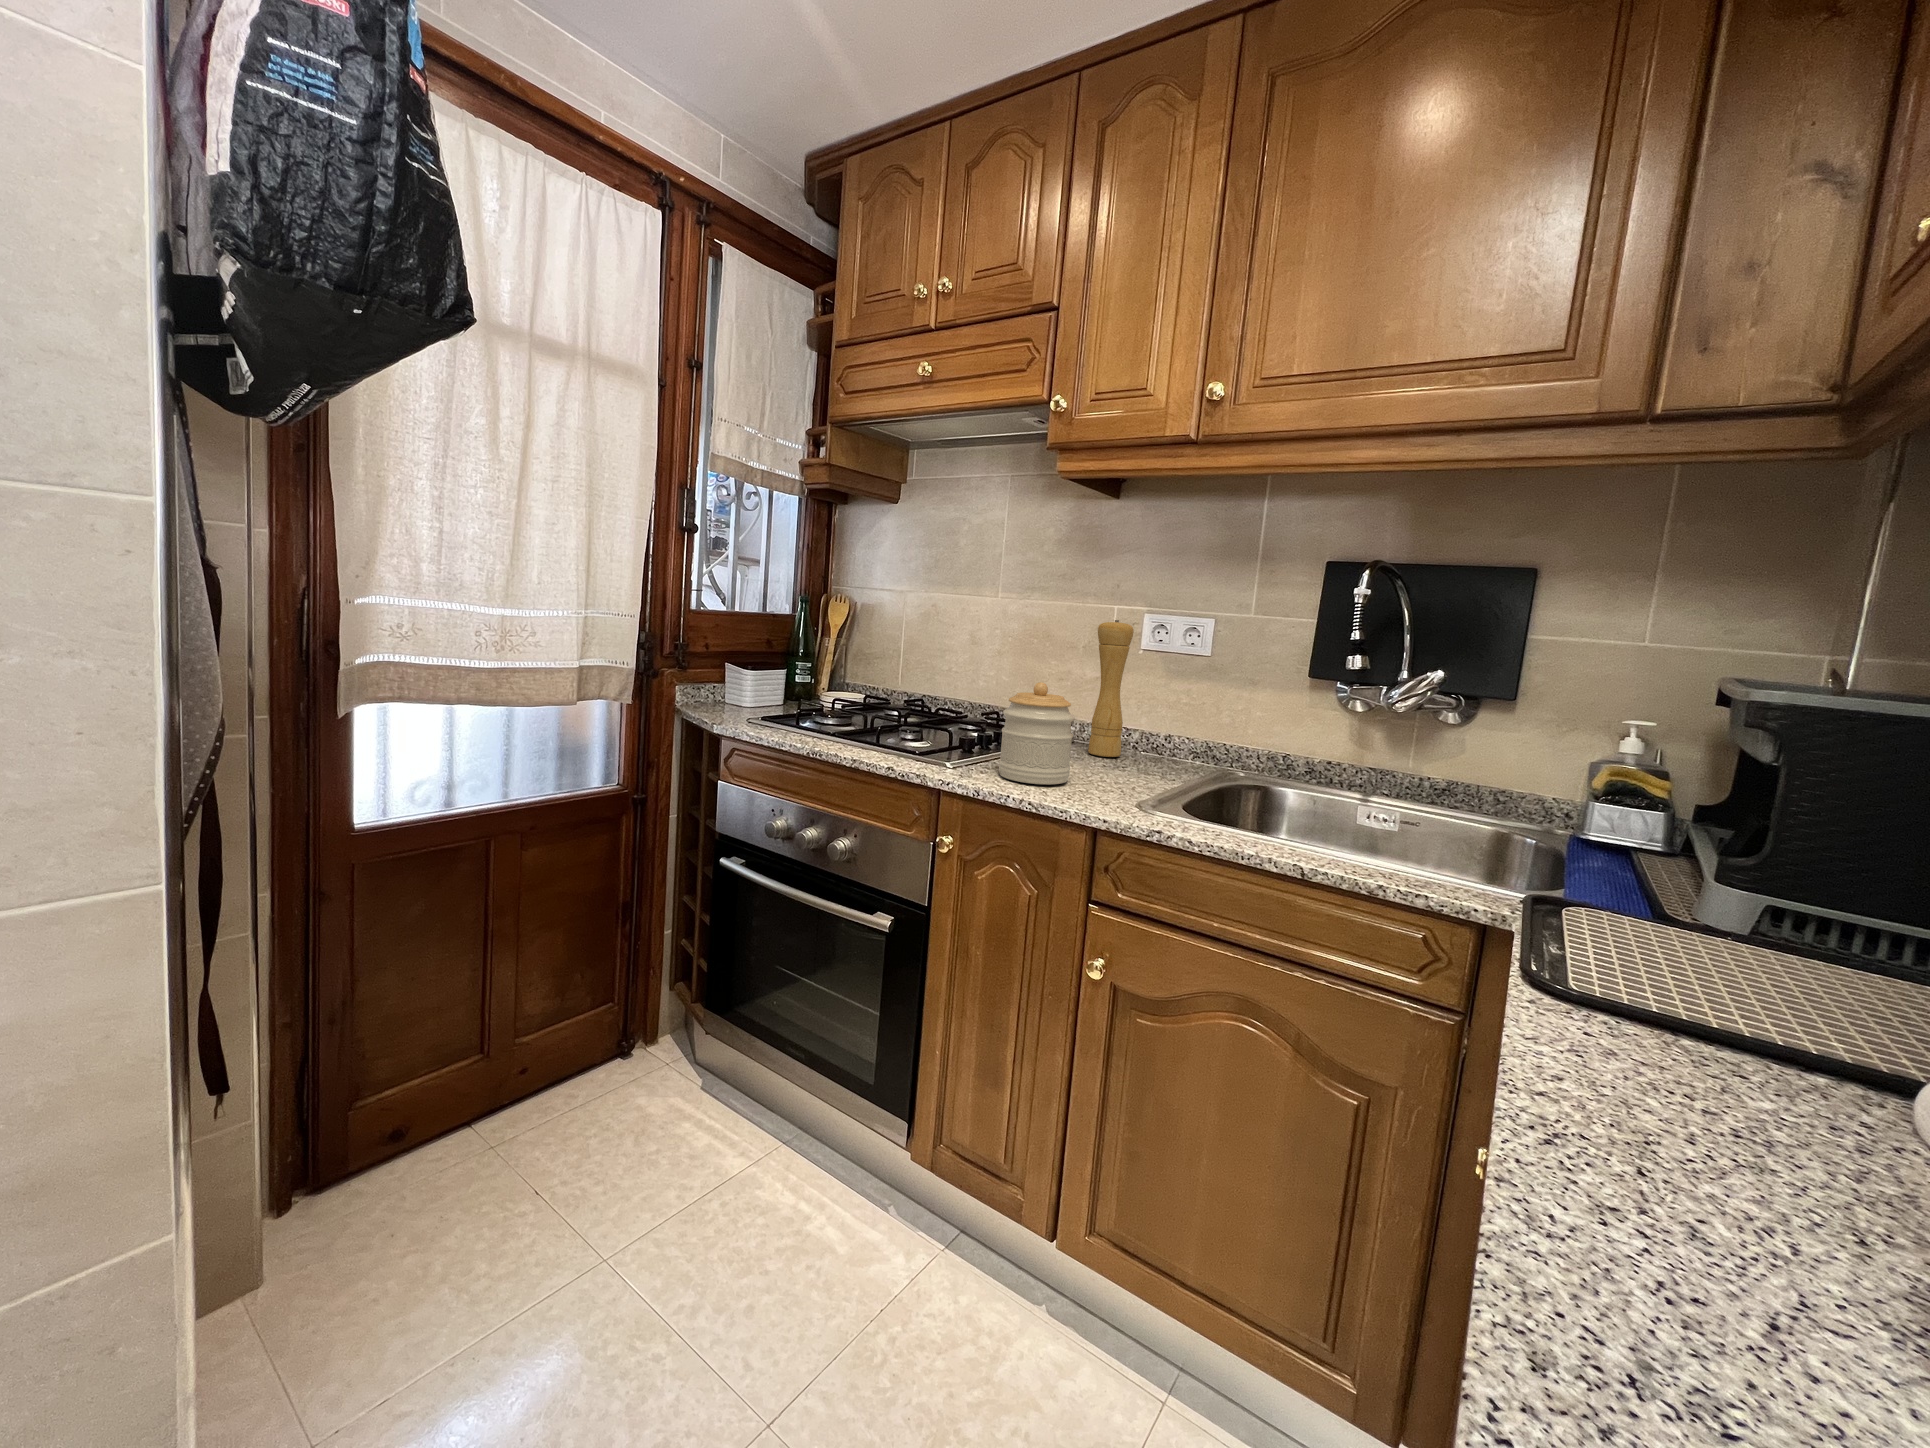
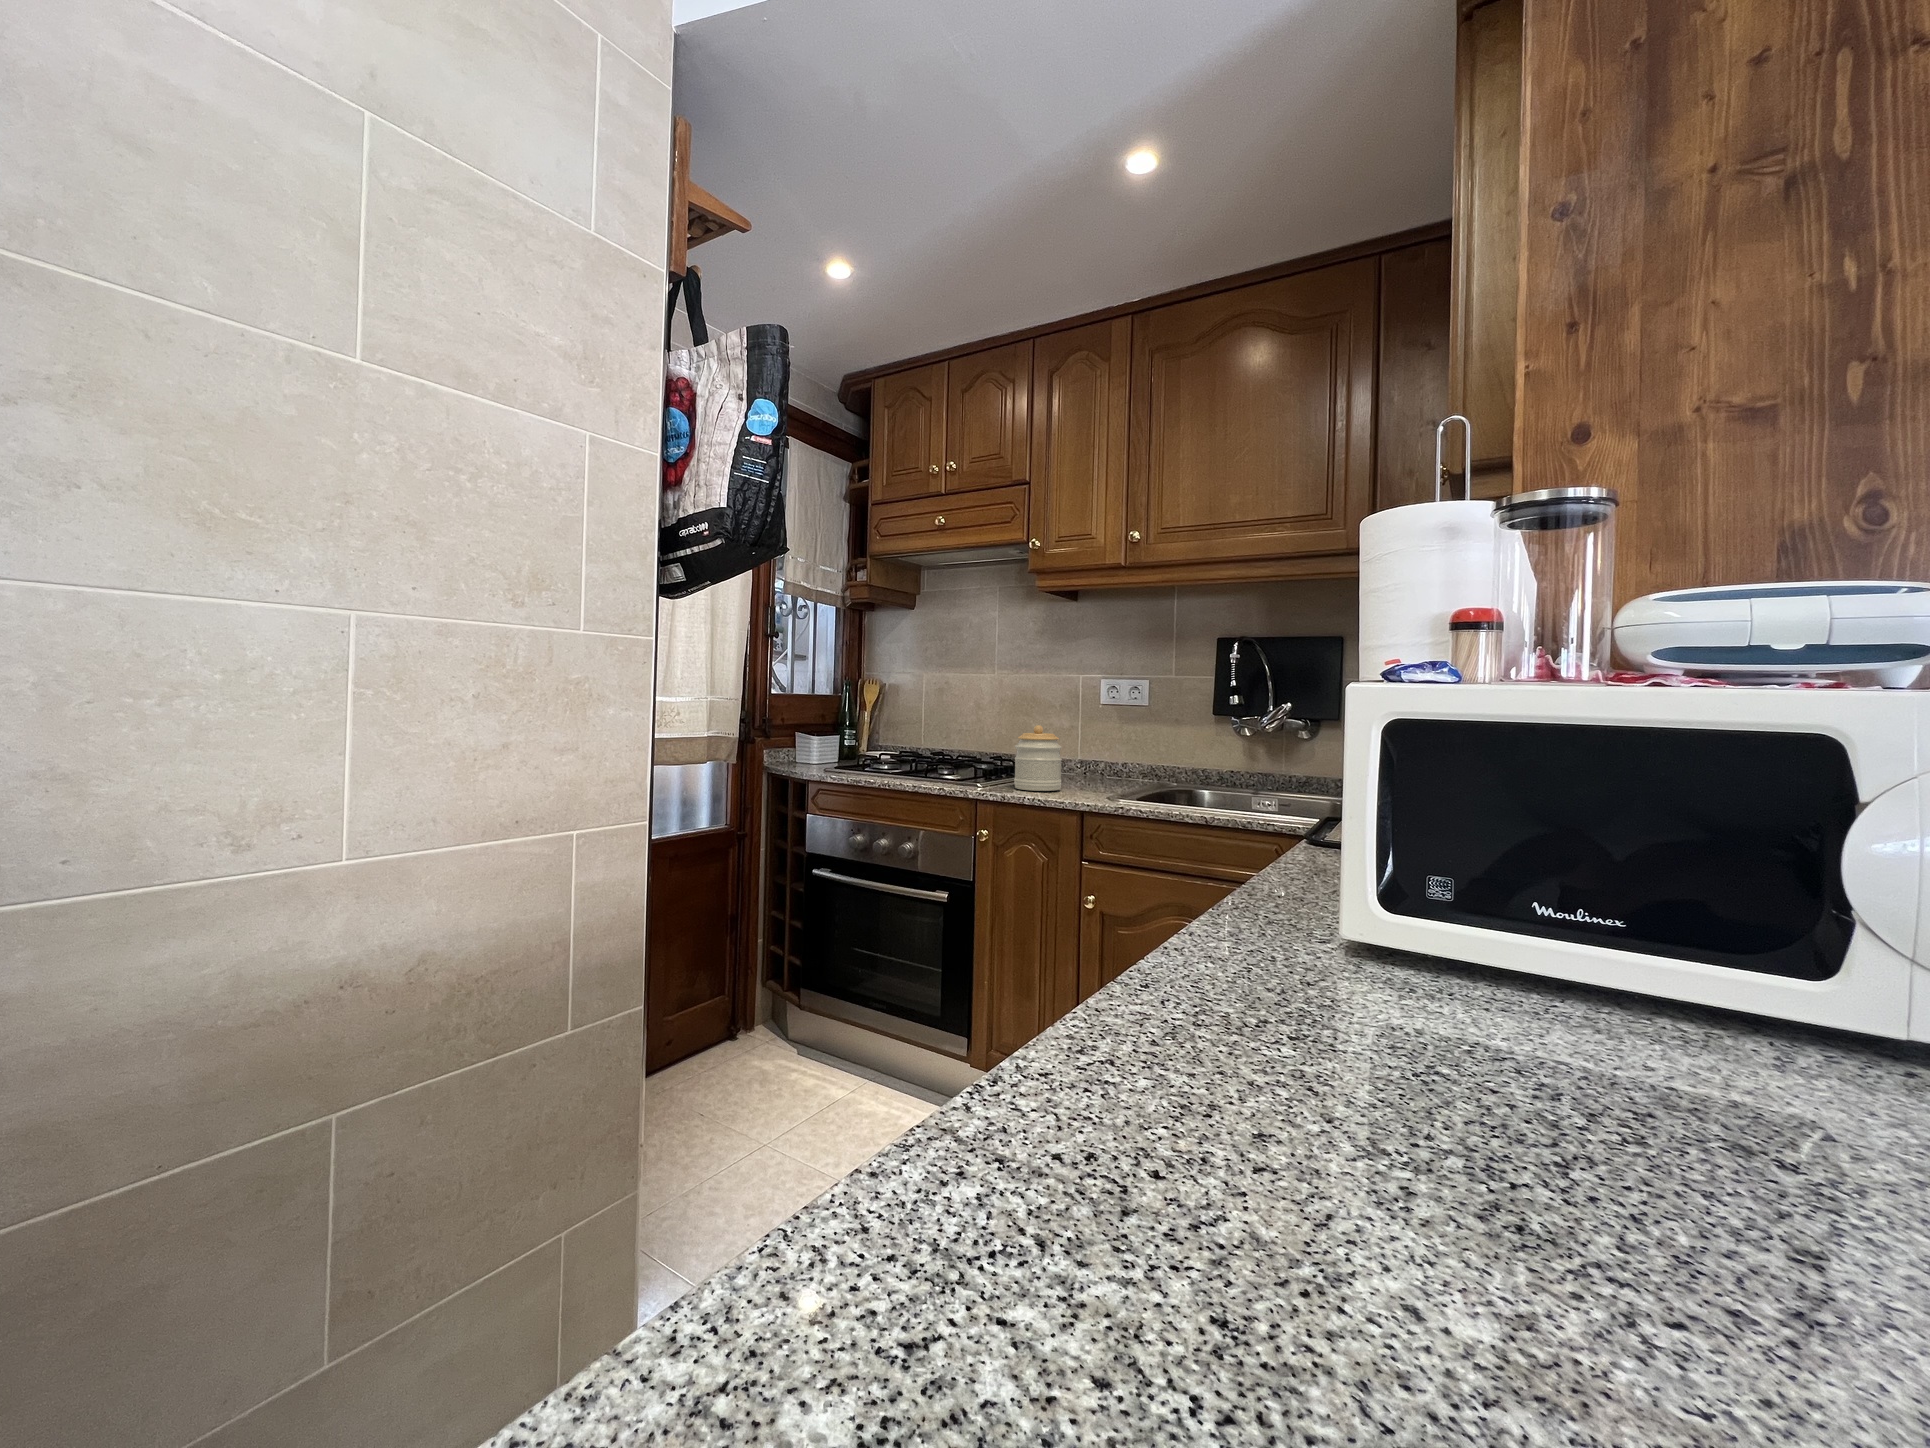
pepper mill: present [1088,620,1134,757] -> none [1070,684,1094,779]

